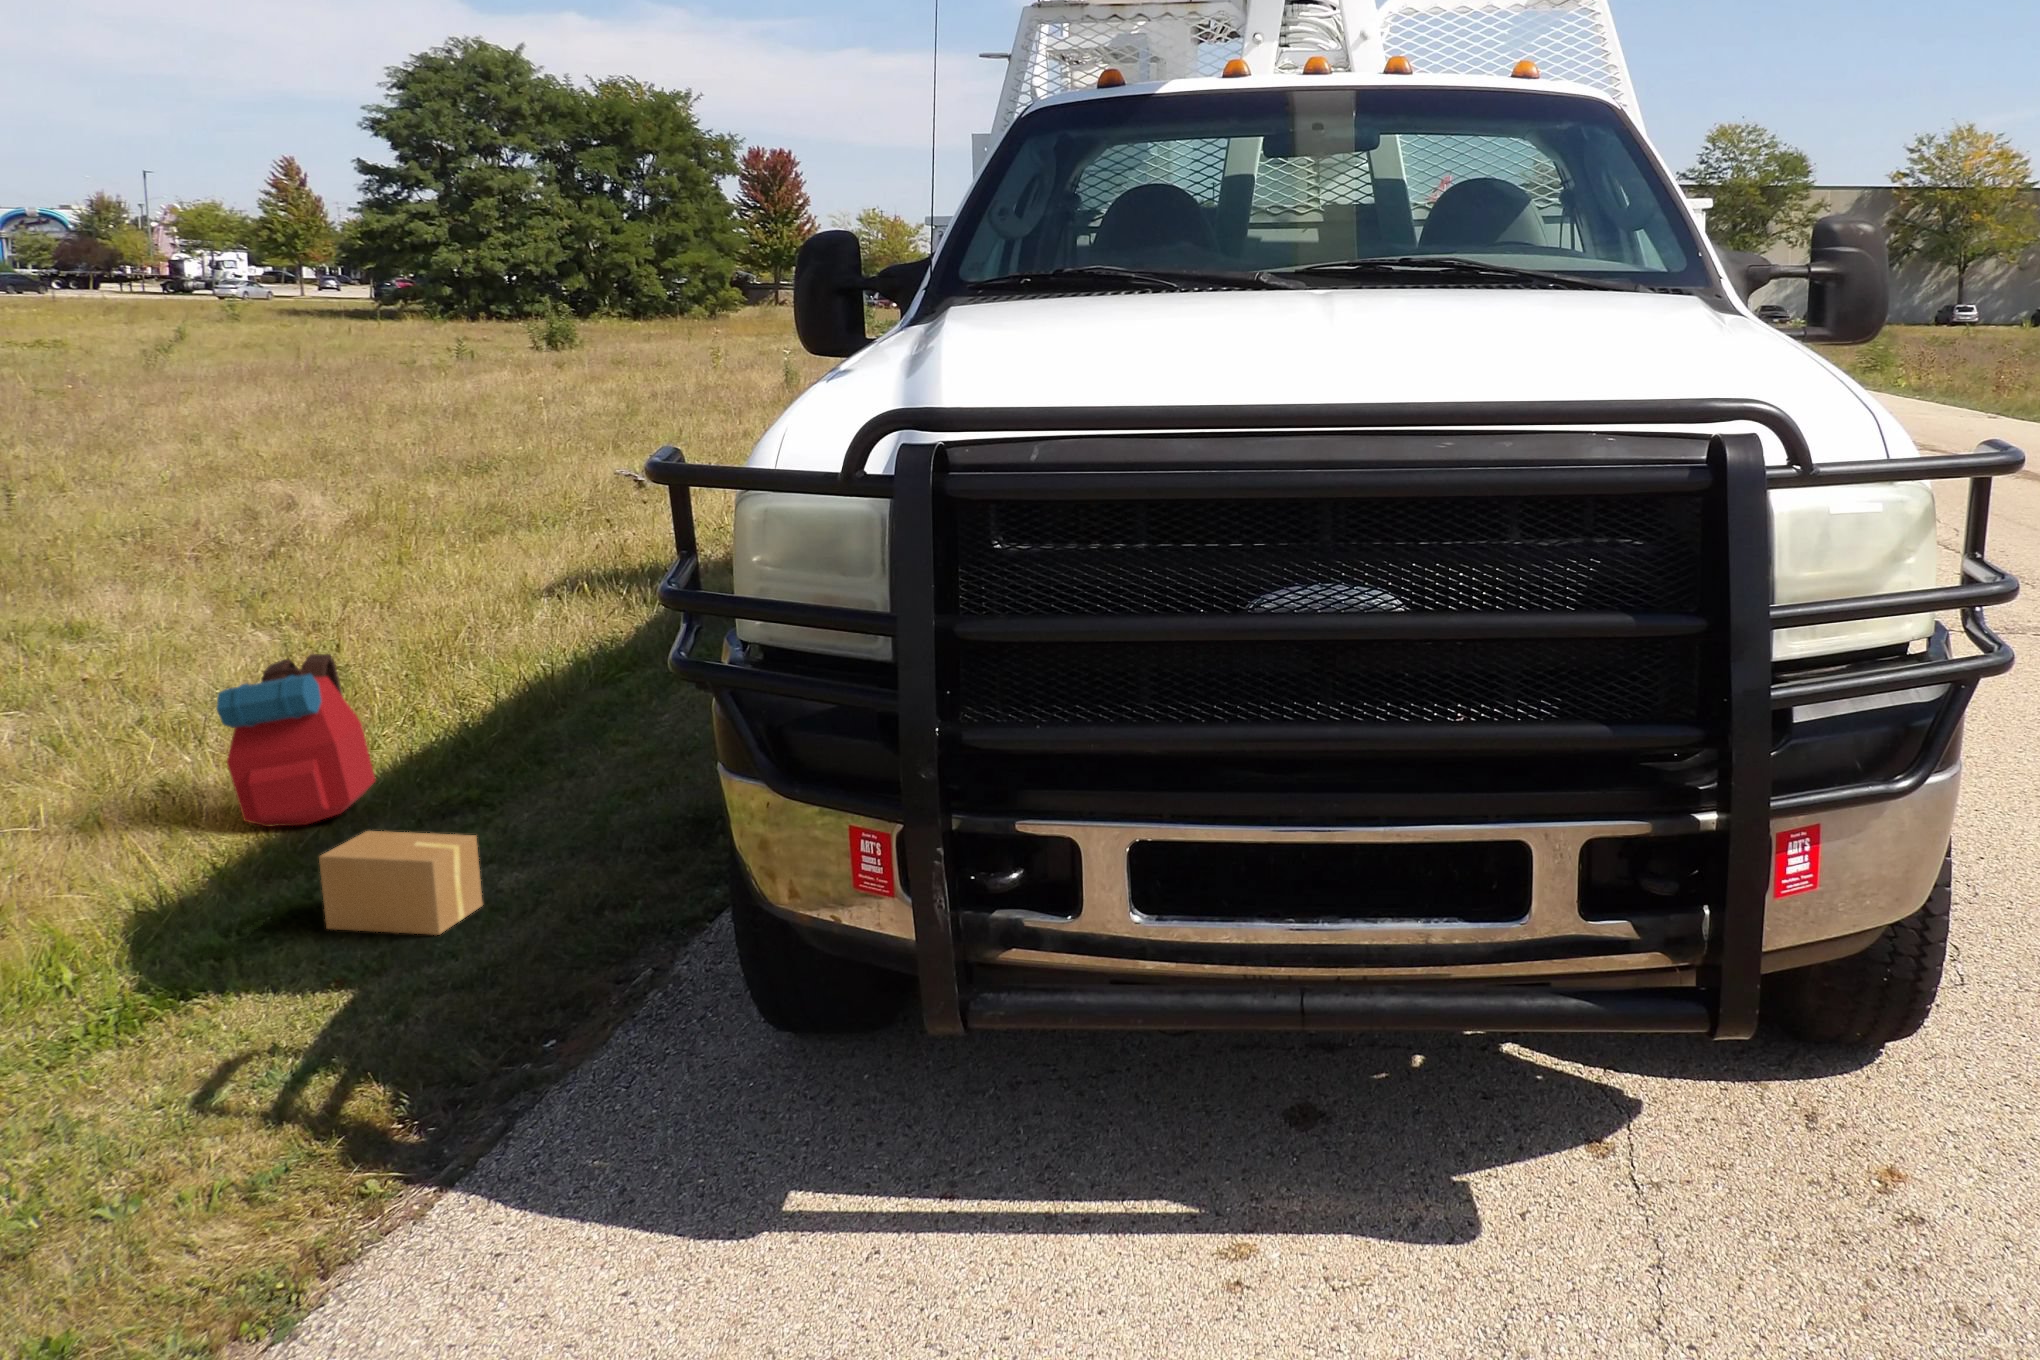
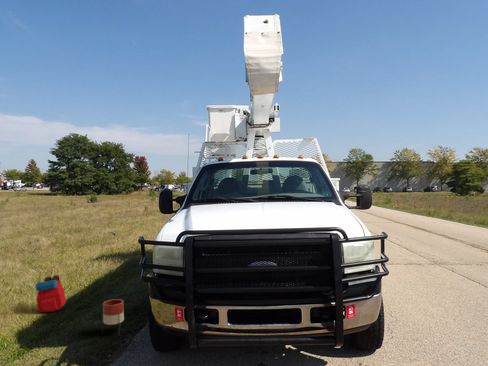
planter: none [522,772,635,940] -> present [102,299,124,334]
cardboard box: present [319,831,483,935] -> none [59,313,92,334]

